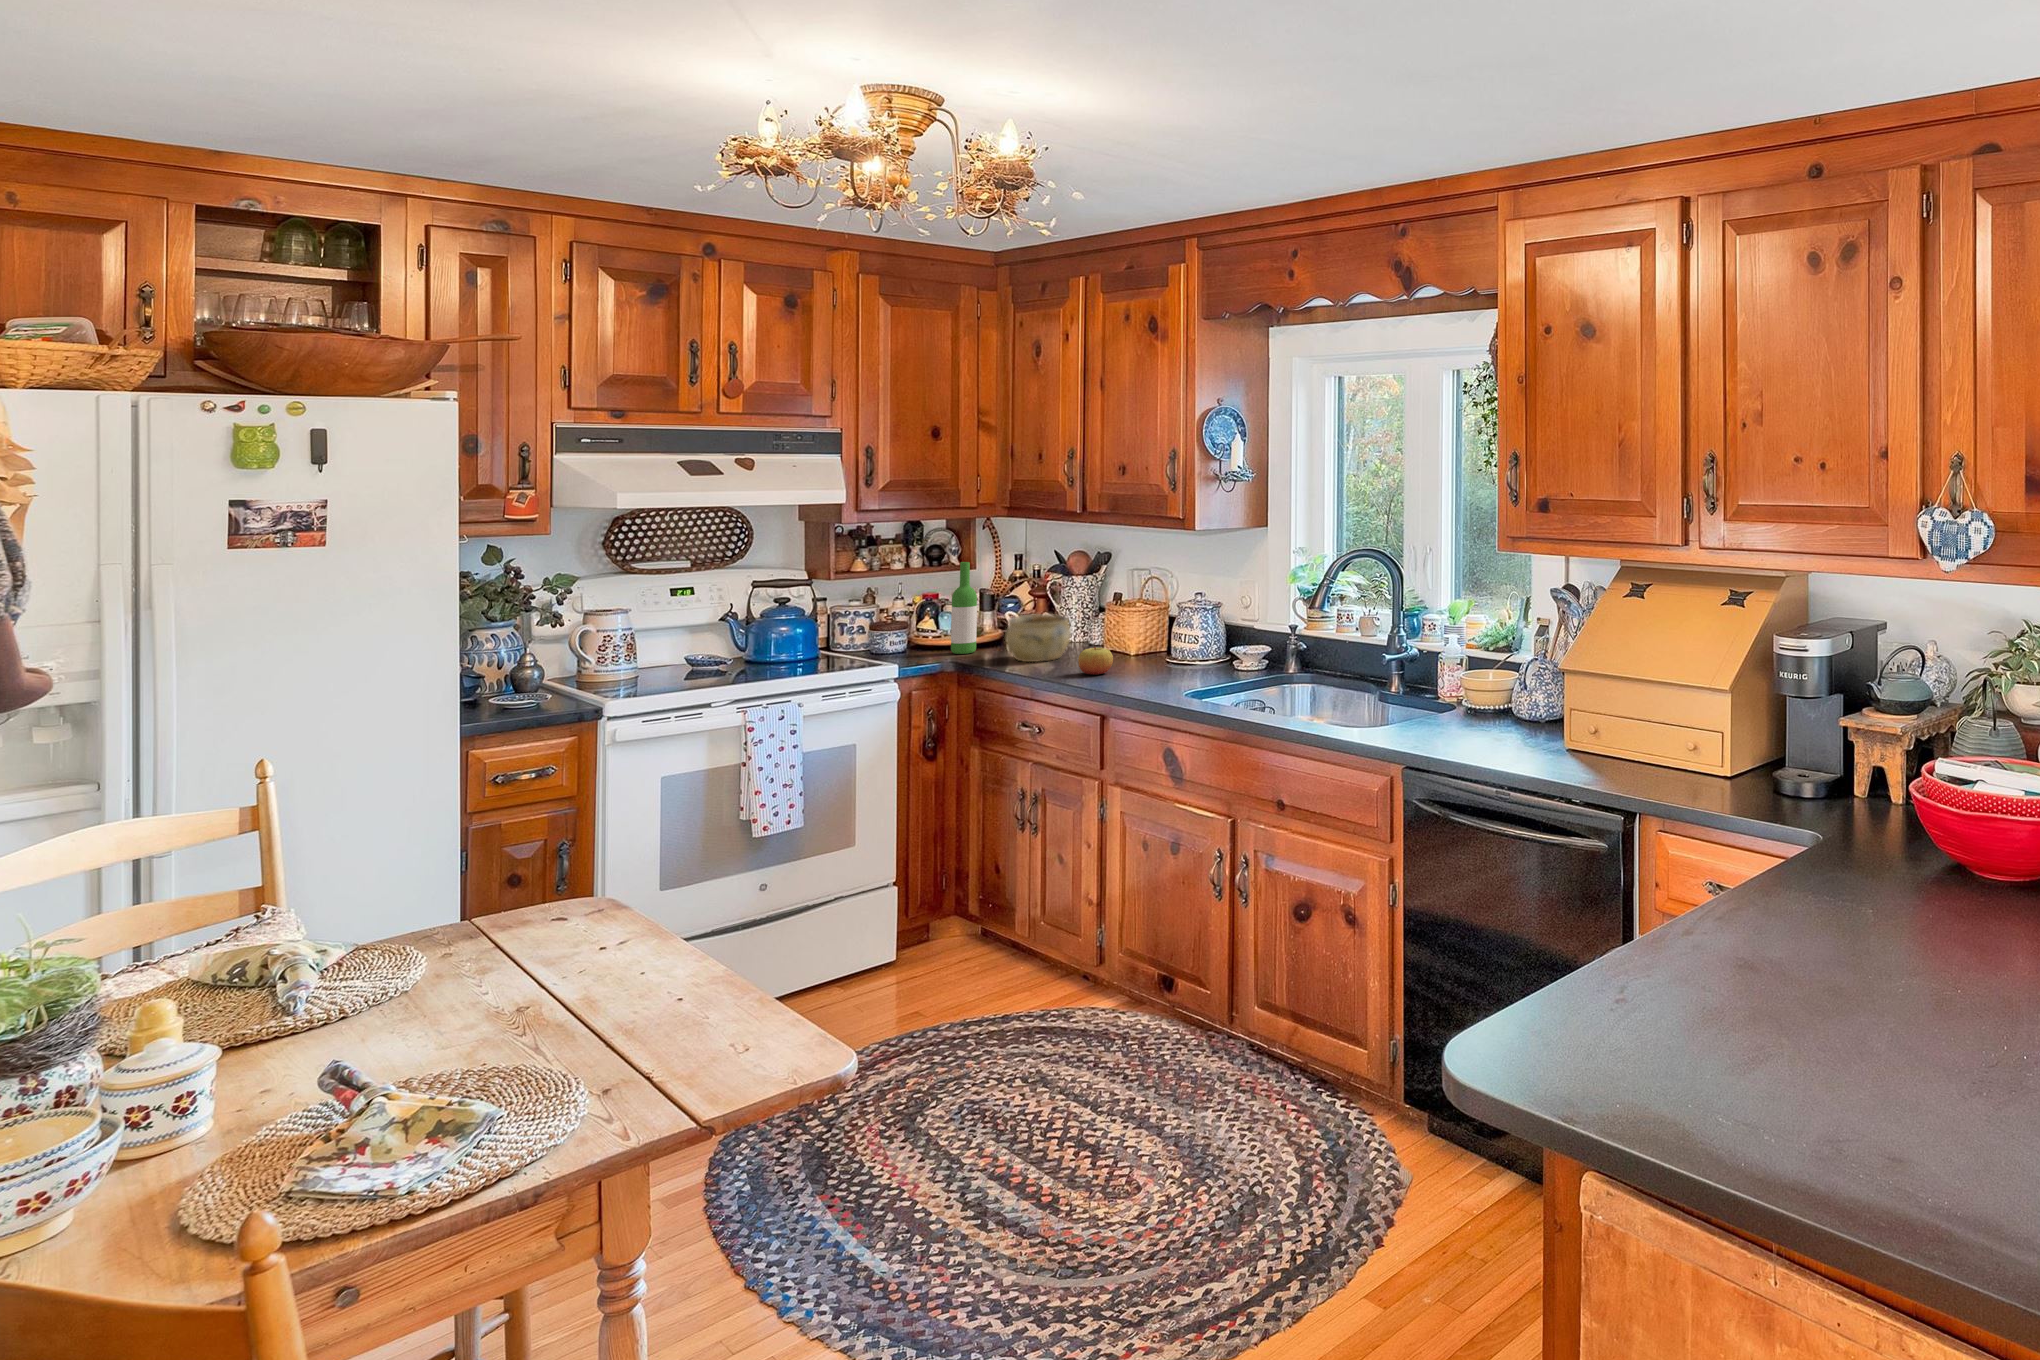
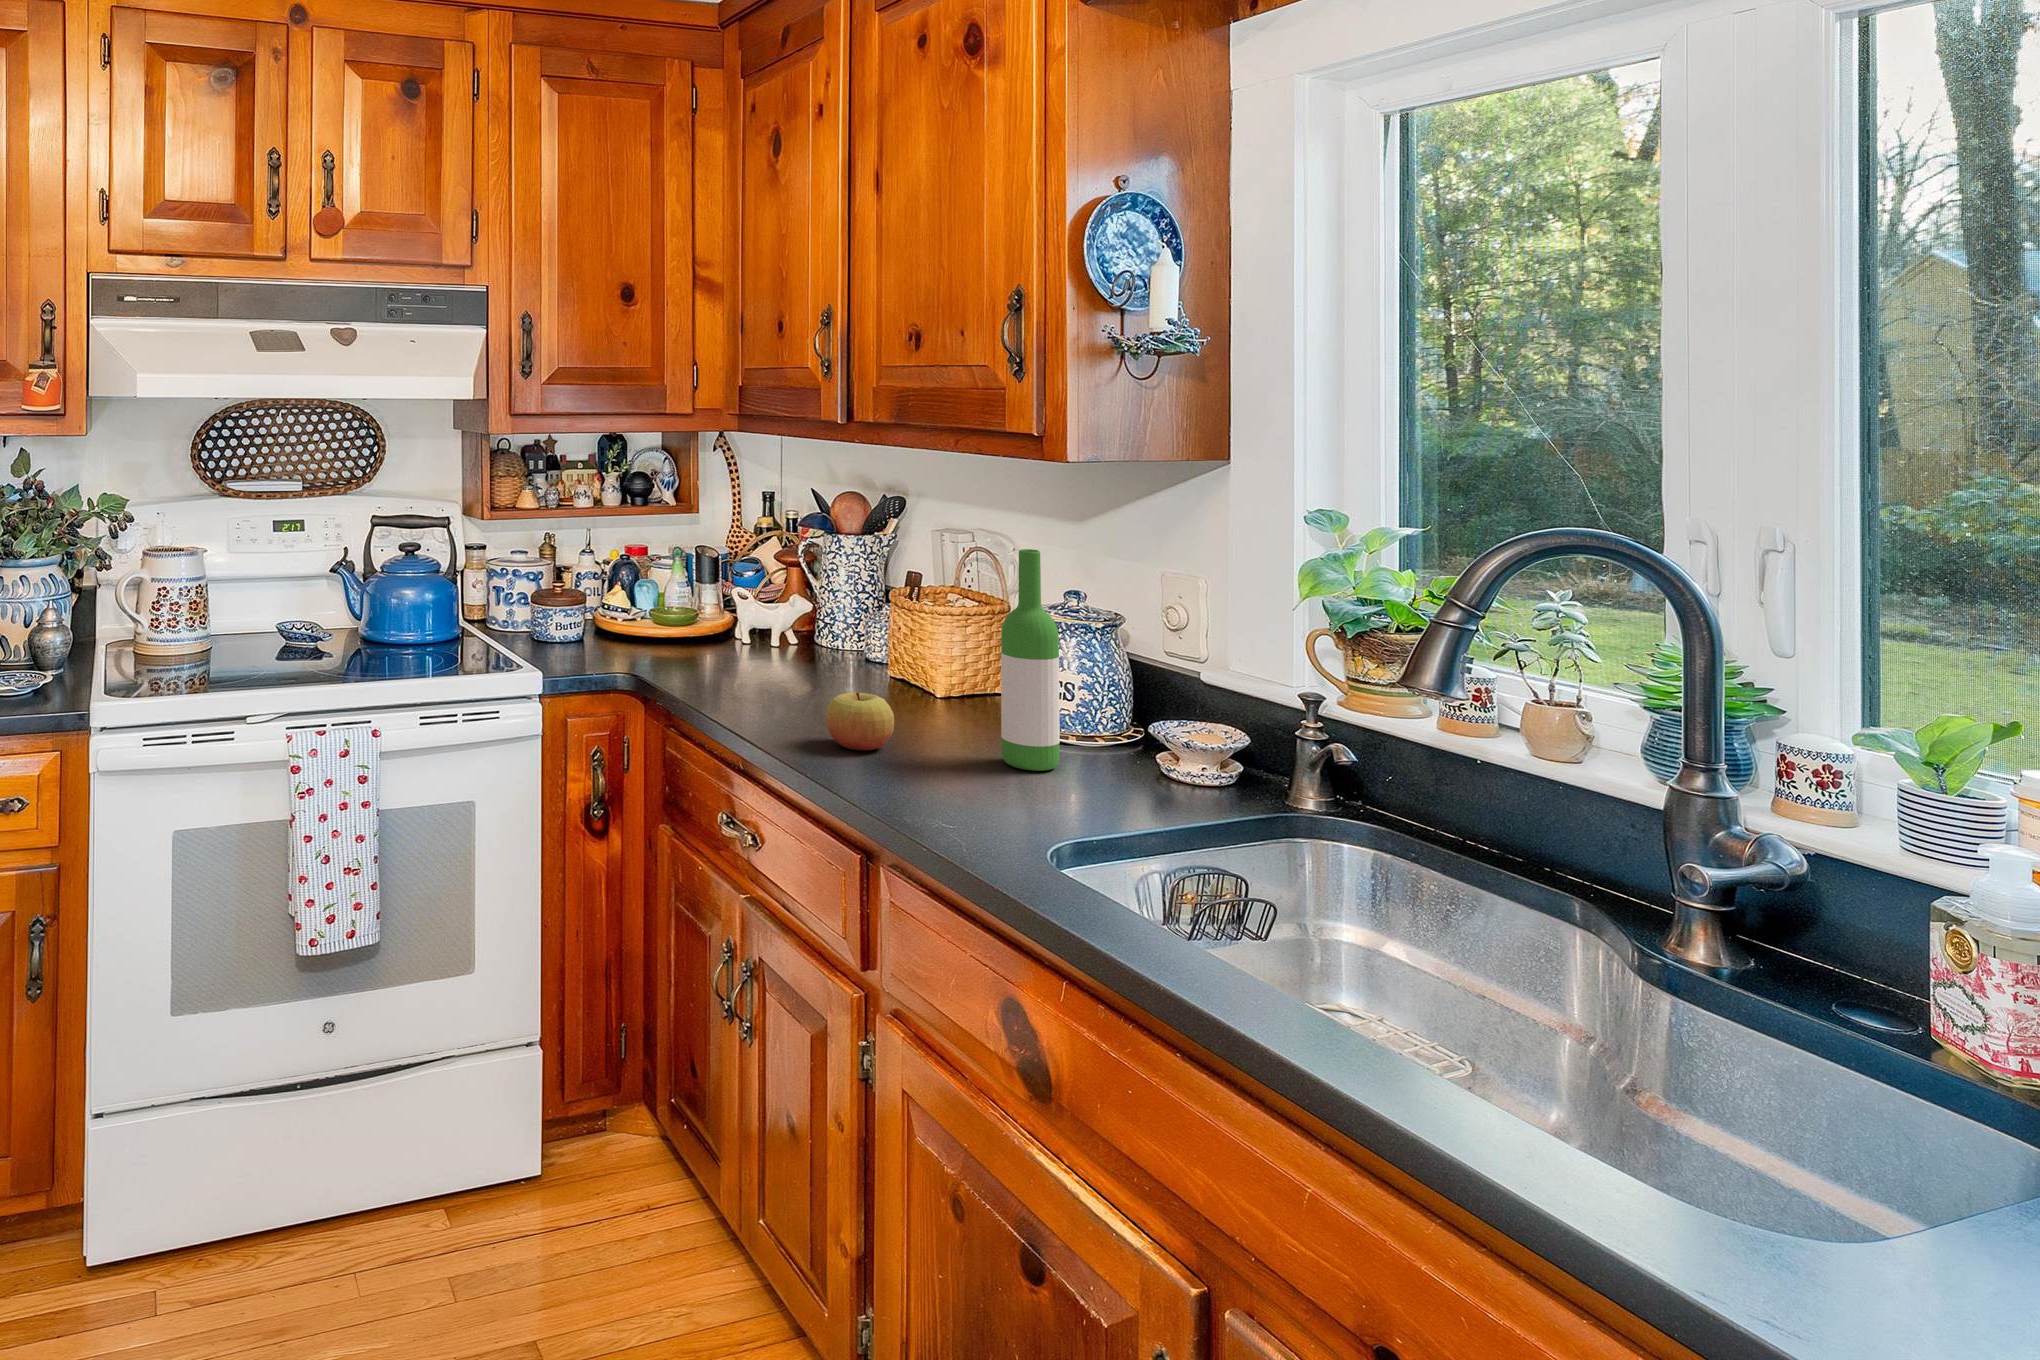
wine bottle: present [951,562,977,654] -> present [1001,549,1060,771]
ceramic bowl: present [1005,614,1071,662] -> none [714,602,826,694]

